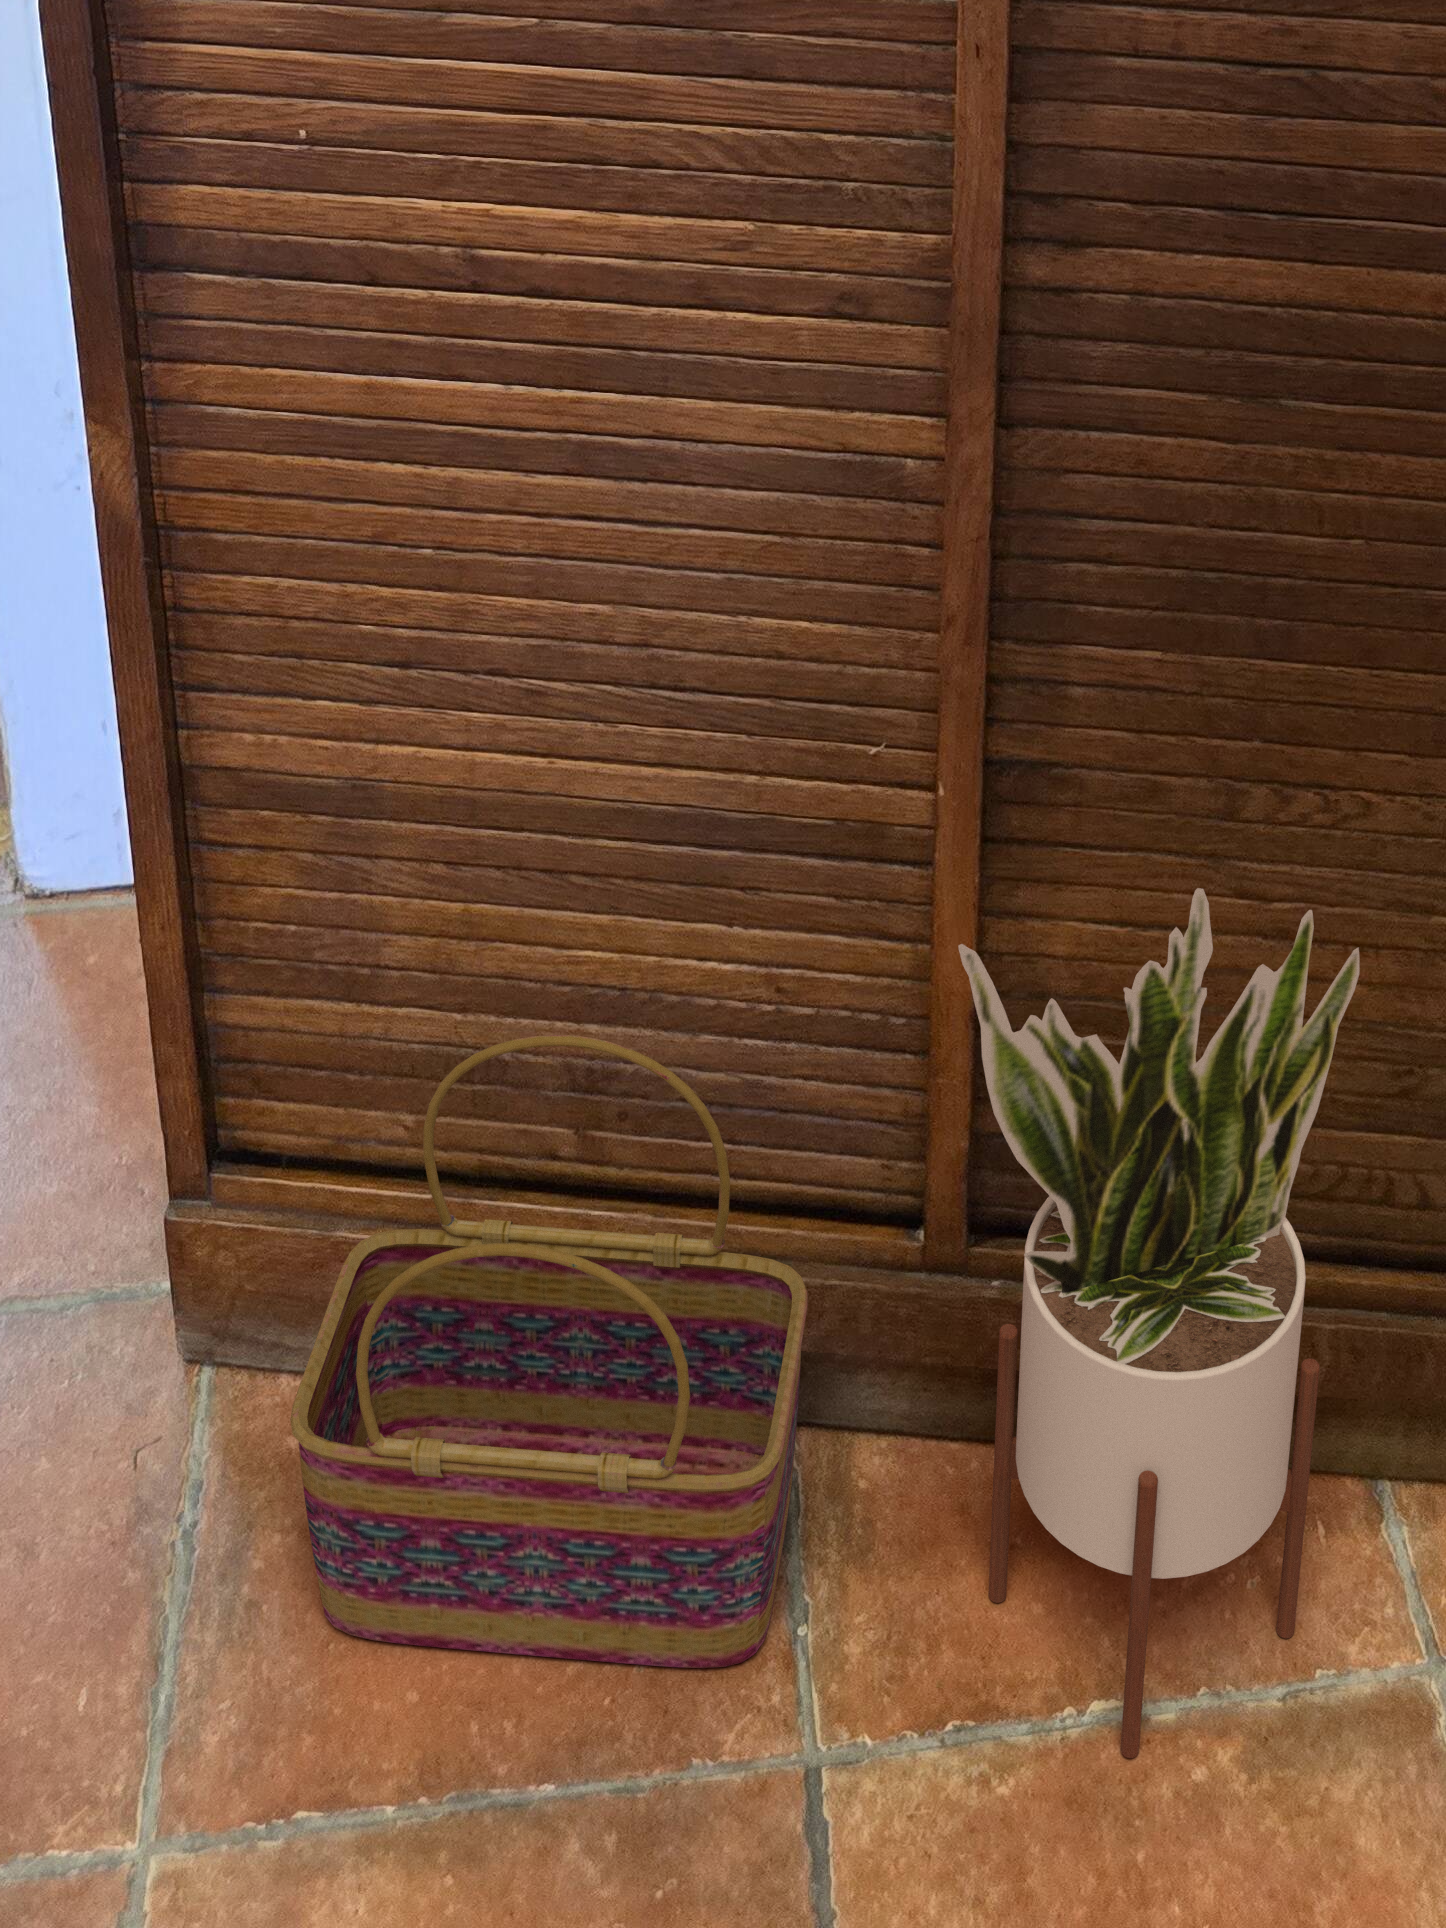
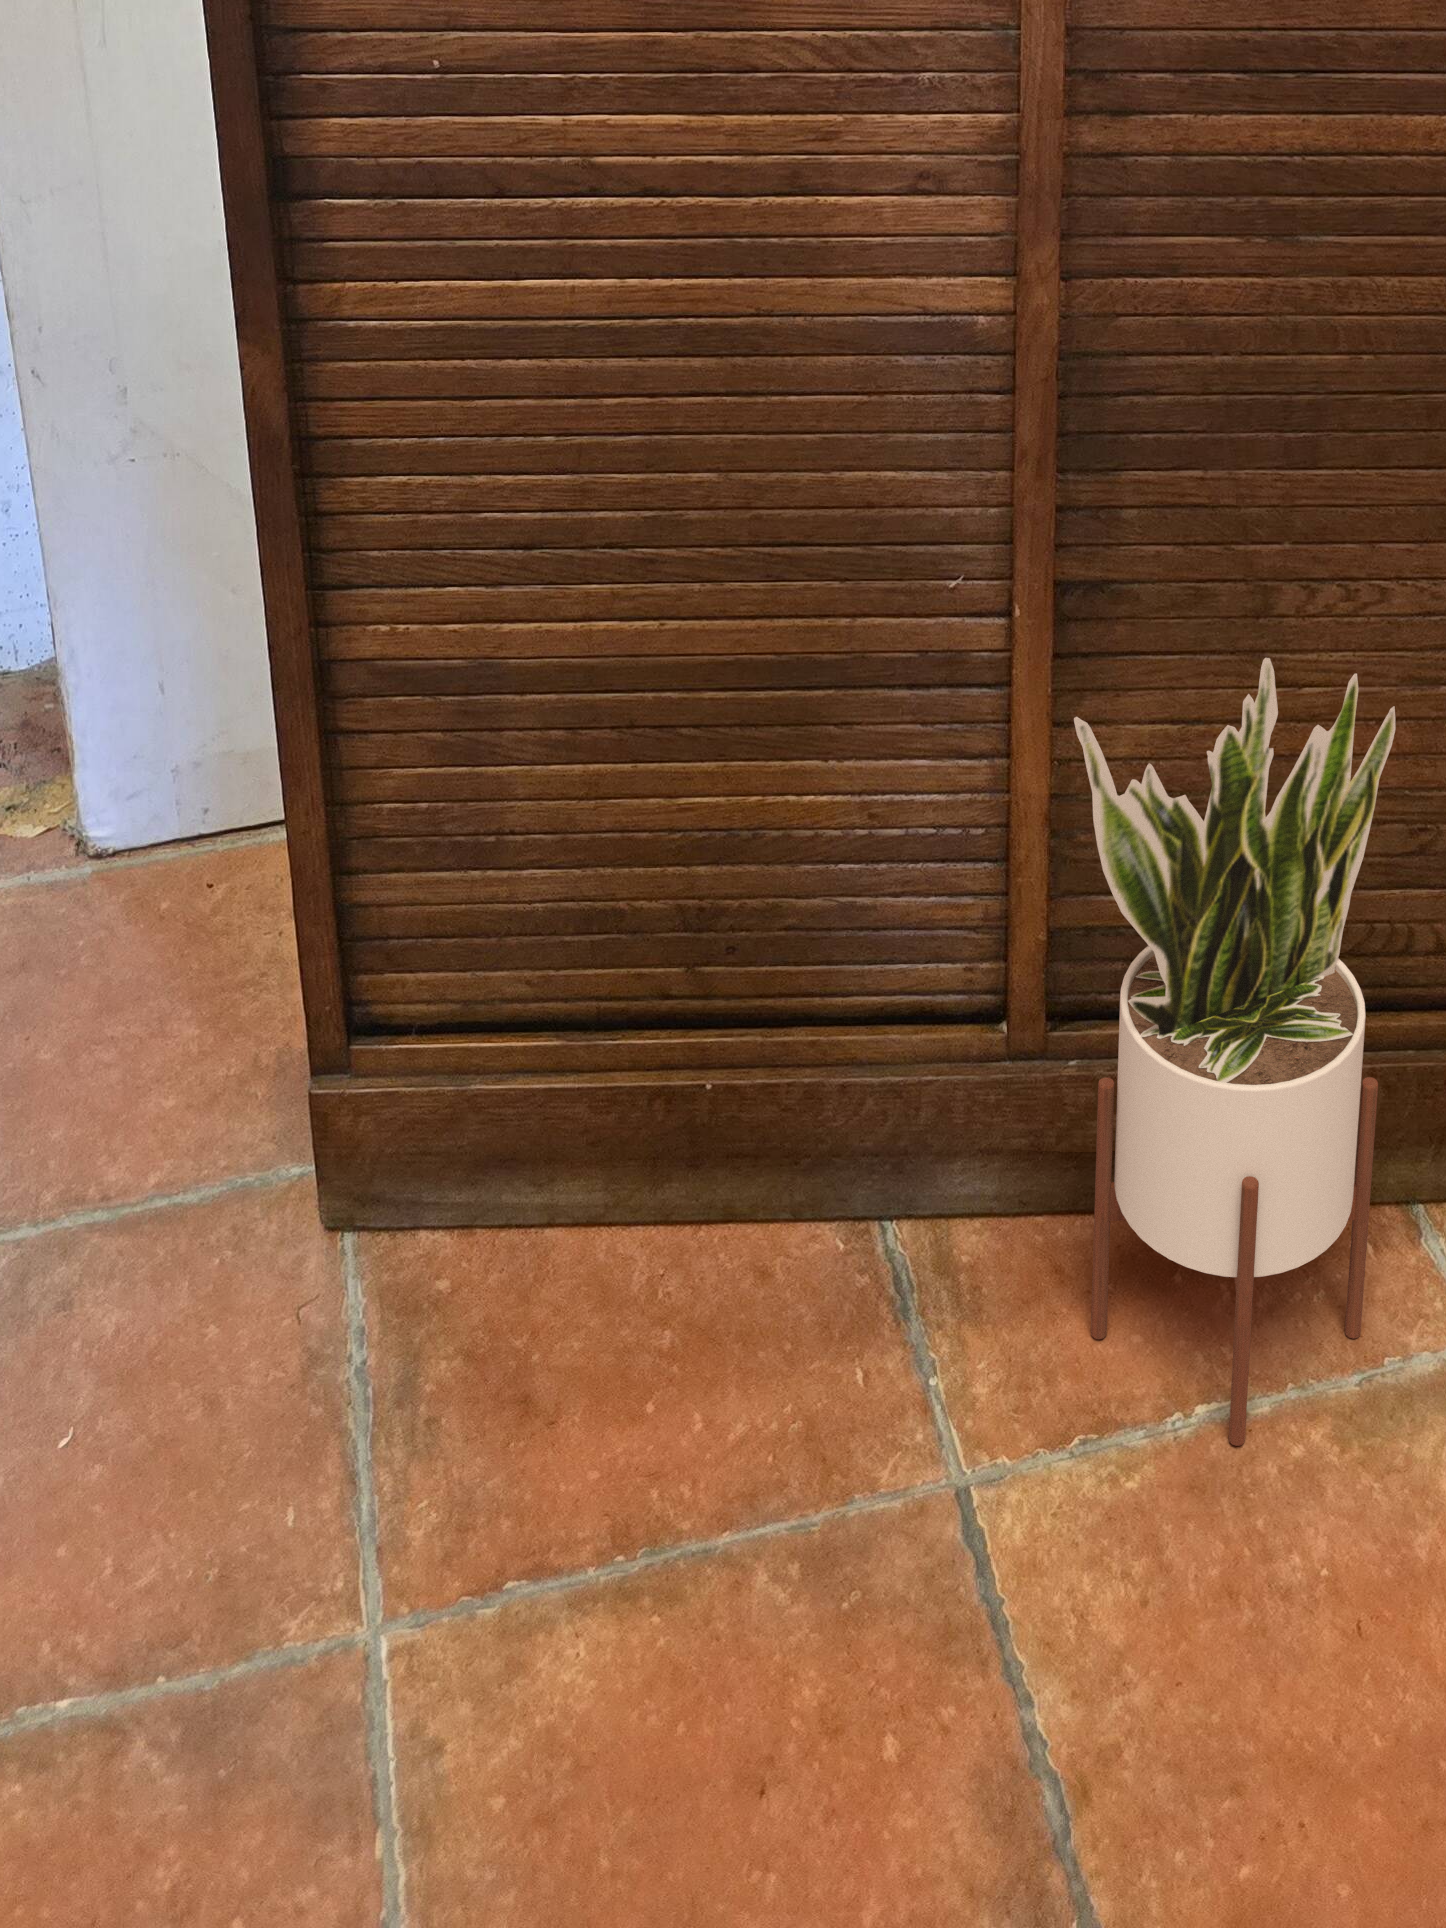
basket: present [290,1035,808,1668] -> none [472,869,918,1431]

